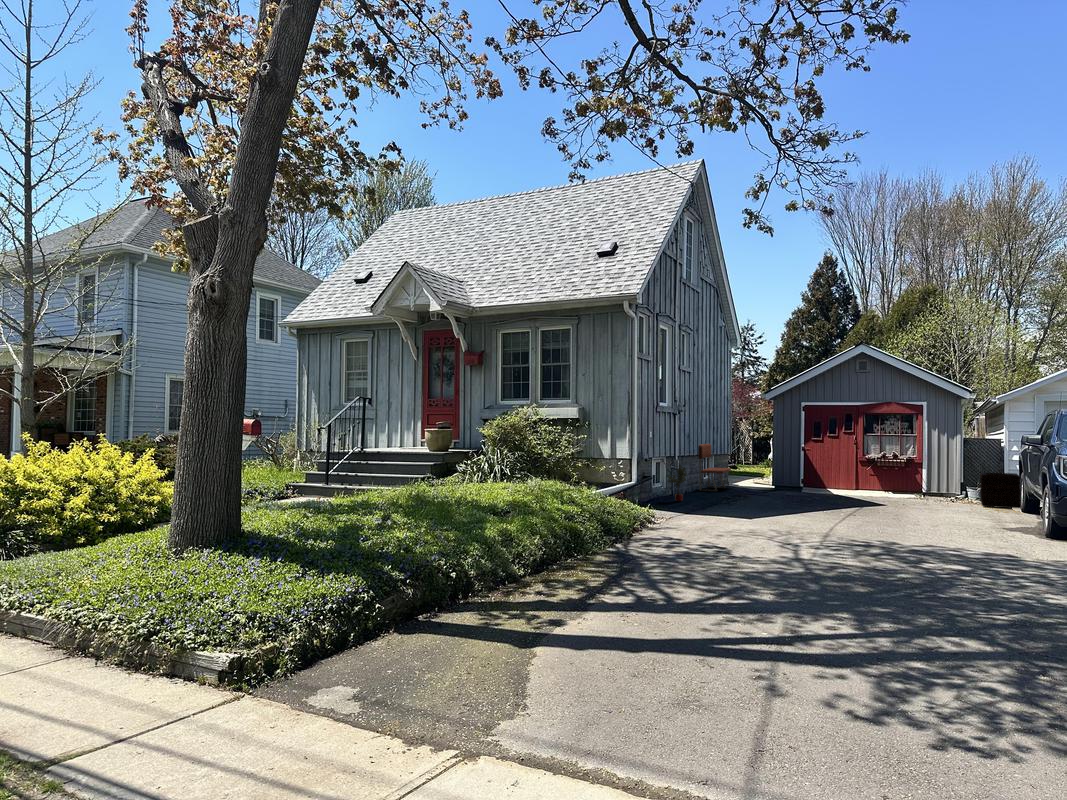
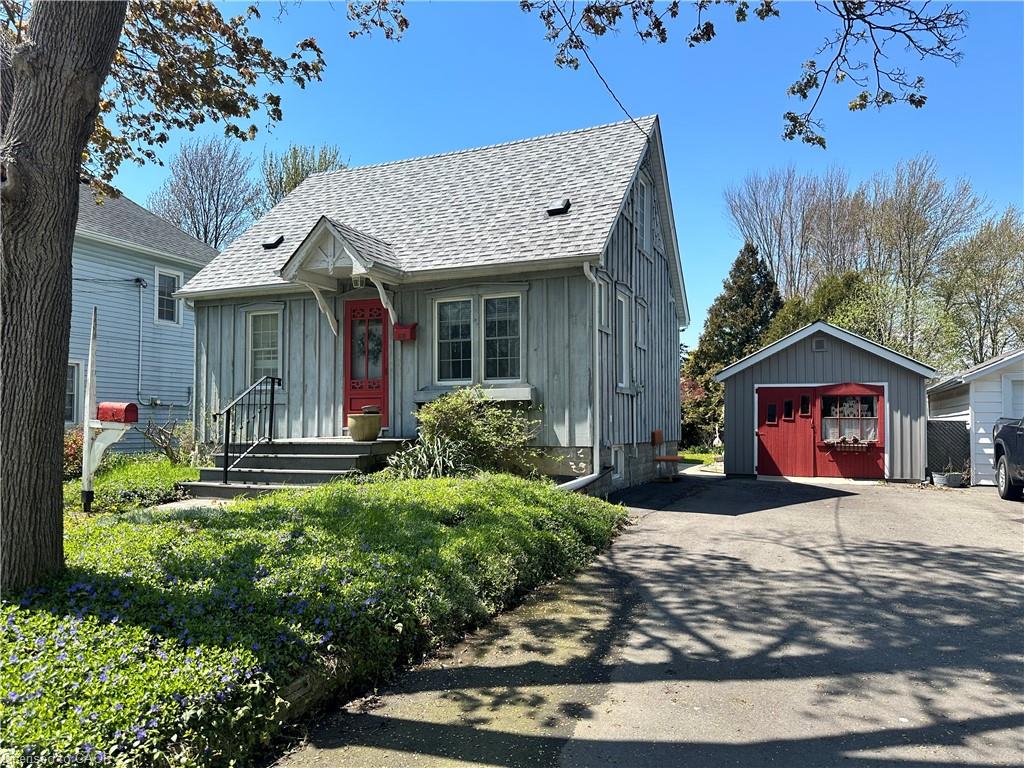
potted tree: present [668,465,687,502] -> none [624,451,646,495]
wooden crate: present [980,472,1021,509] -> none [963,457,1013,497]

